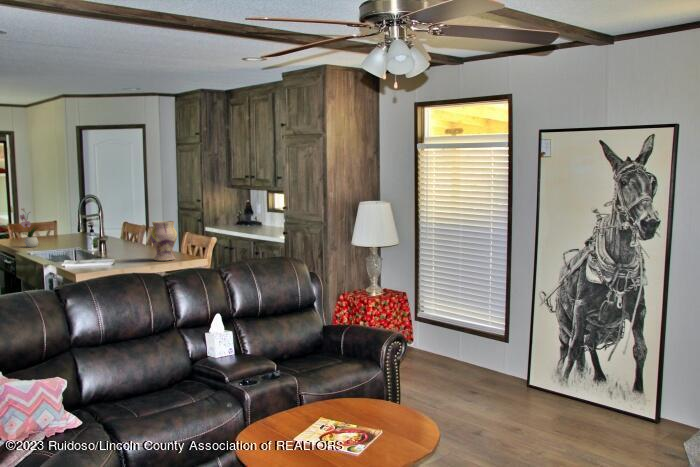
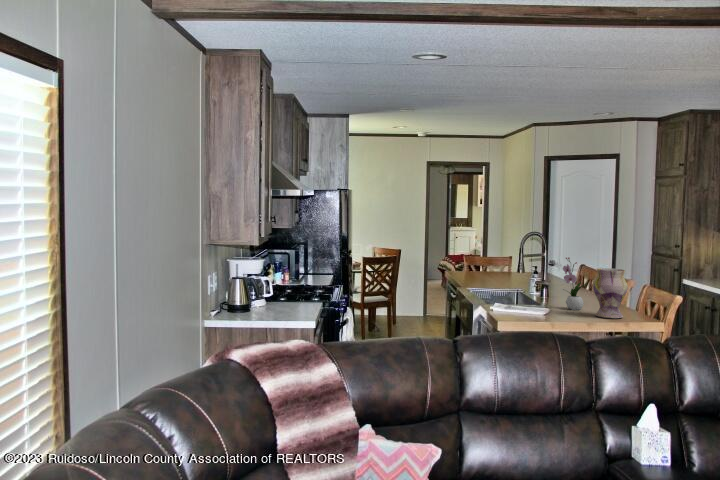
flower arrangement: present [20,209,38,247] -> present [563,258,586,310]

